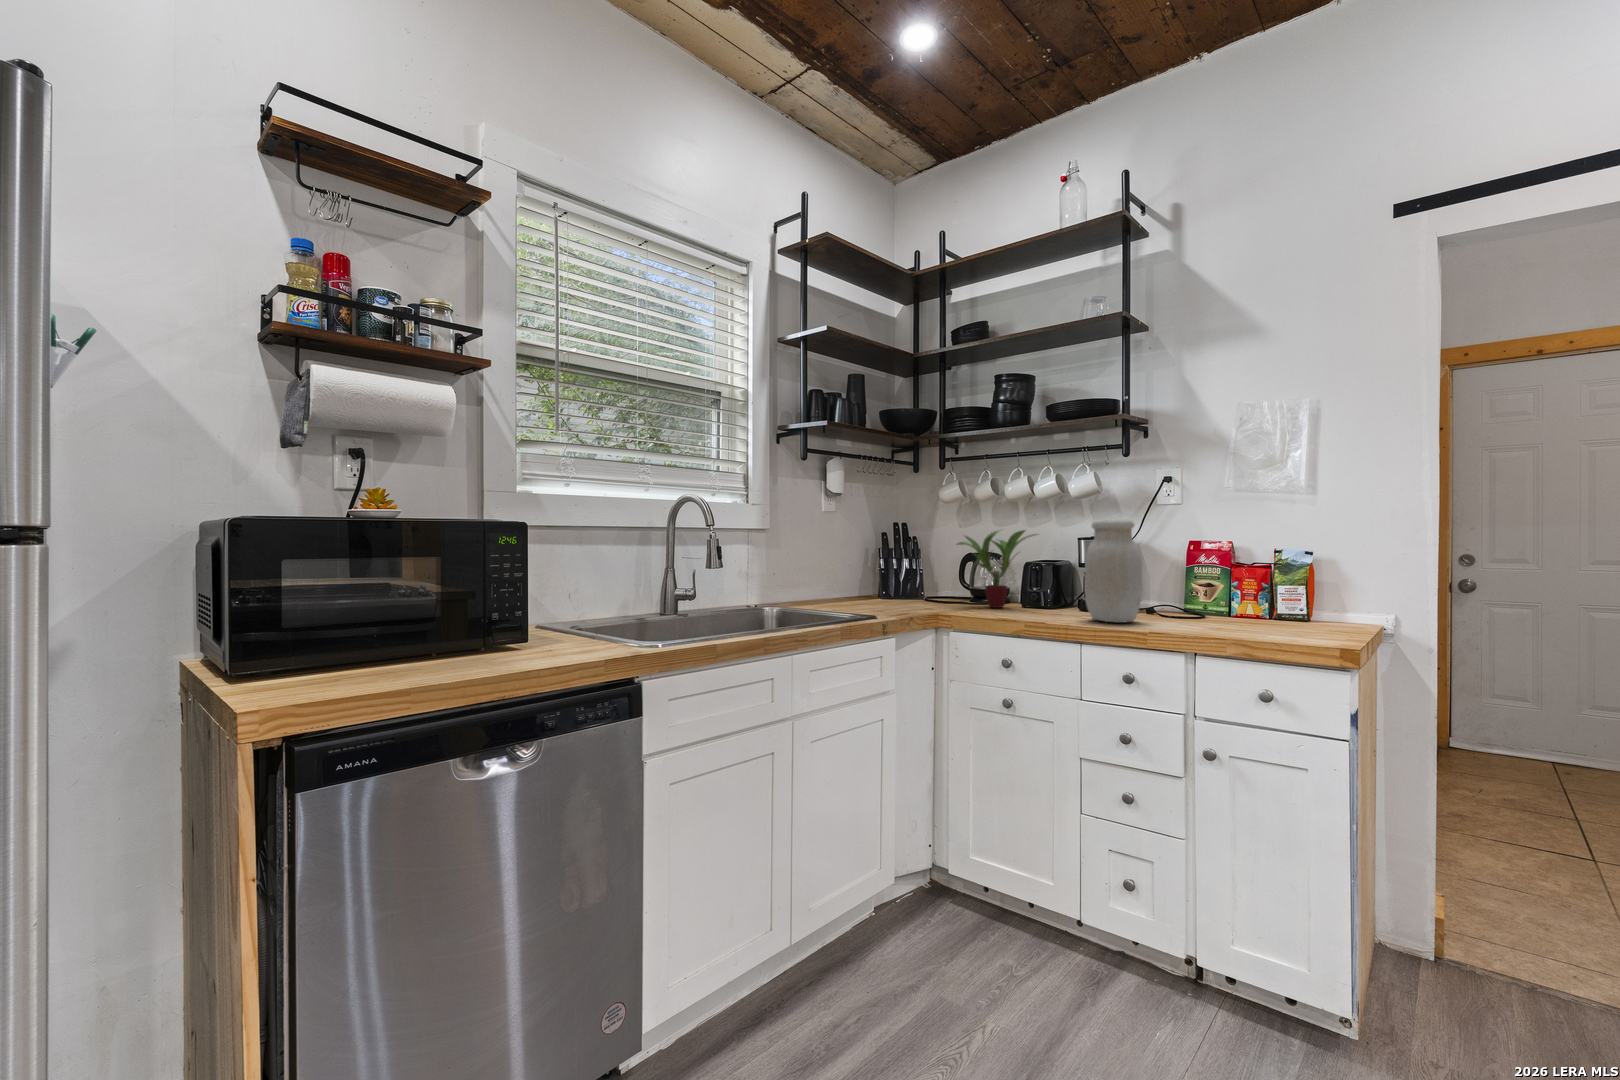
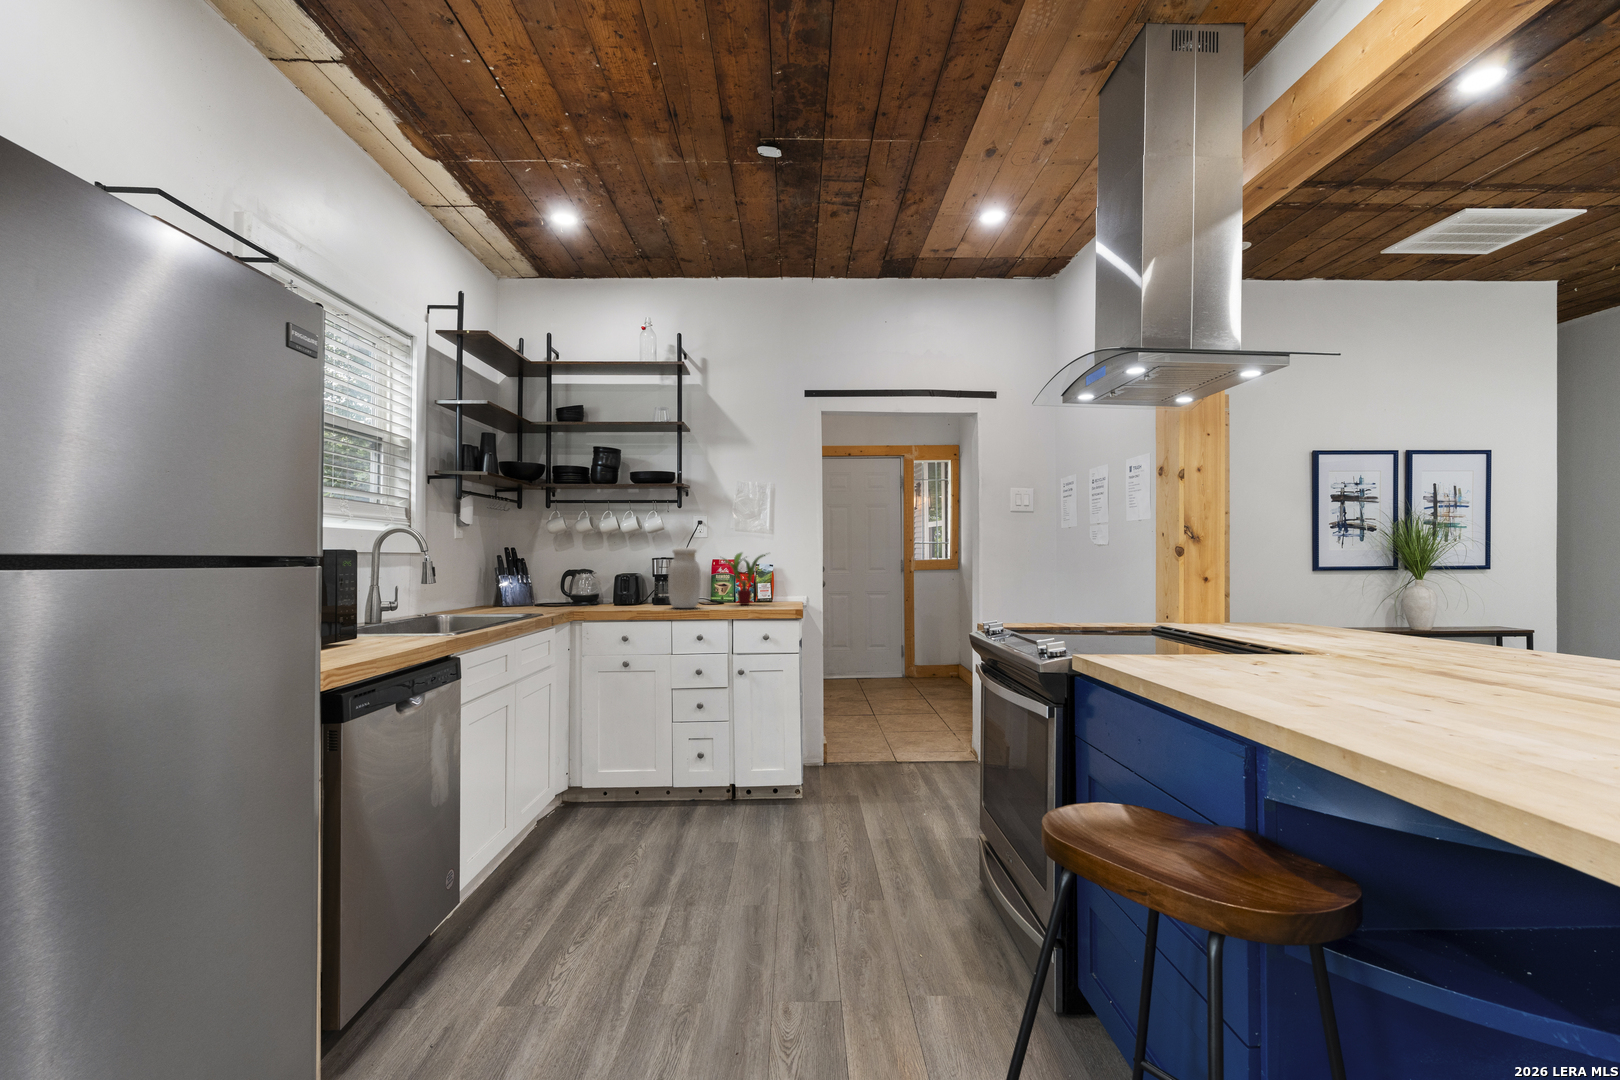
potted plant: present [957,530,1035,608] -> present [723,553,765,605]

